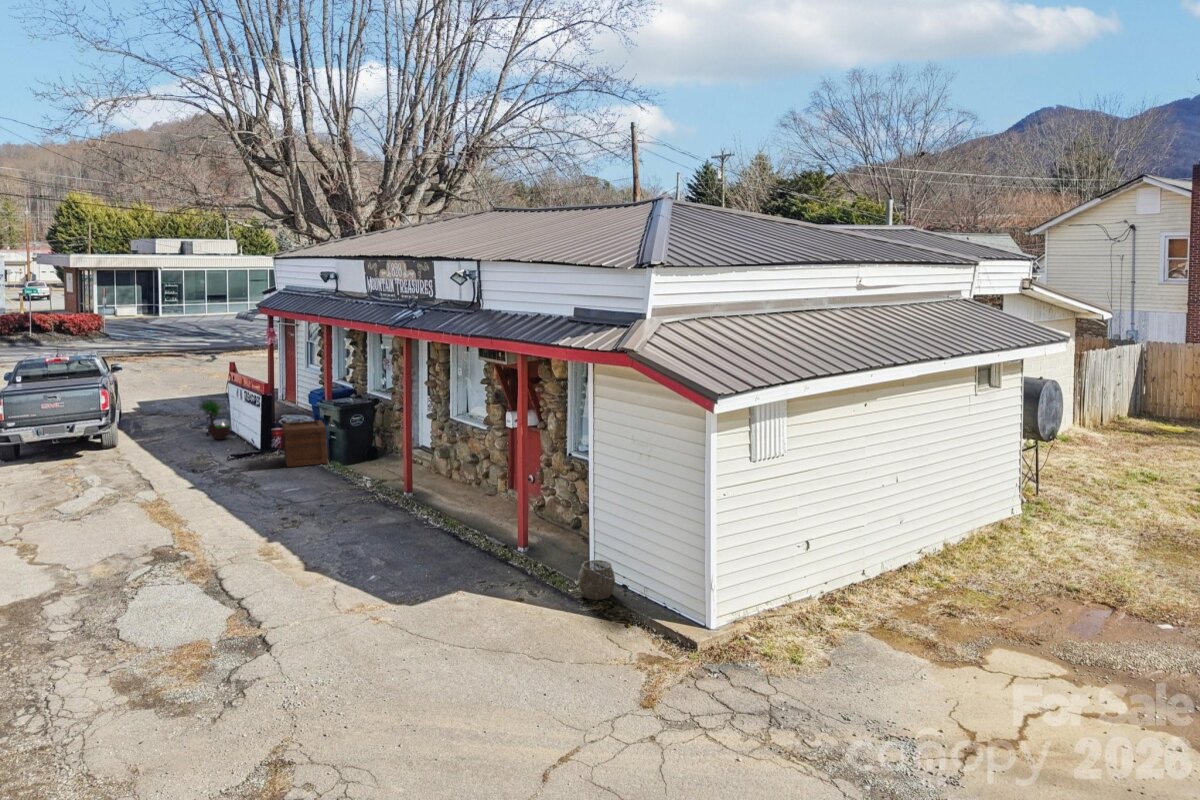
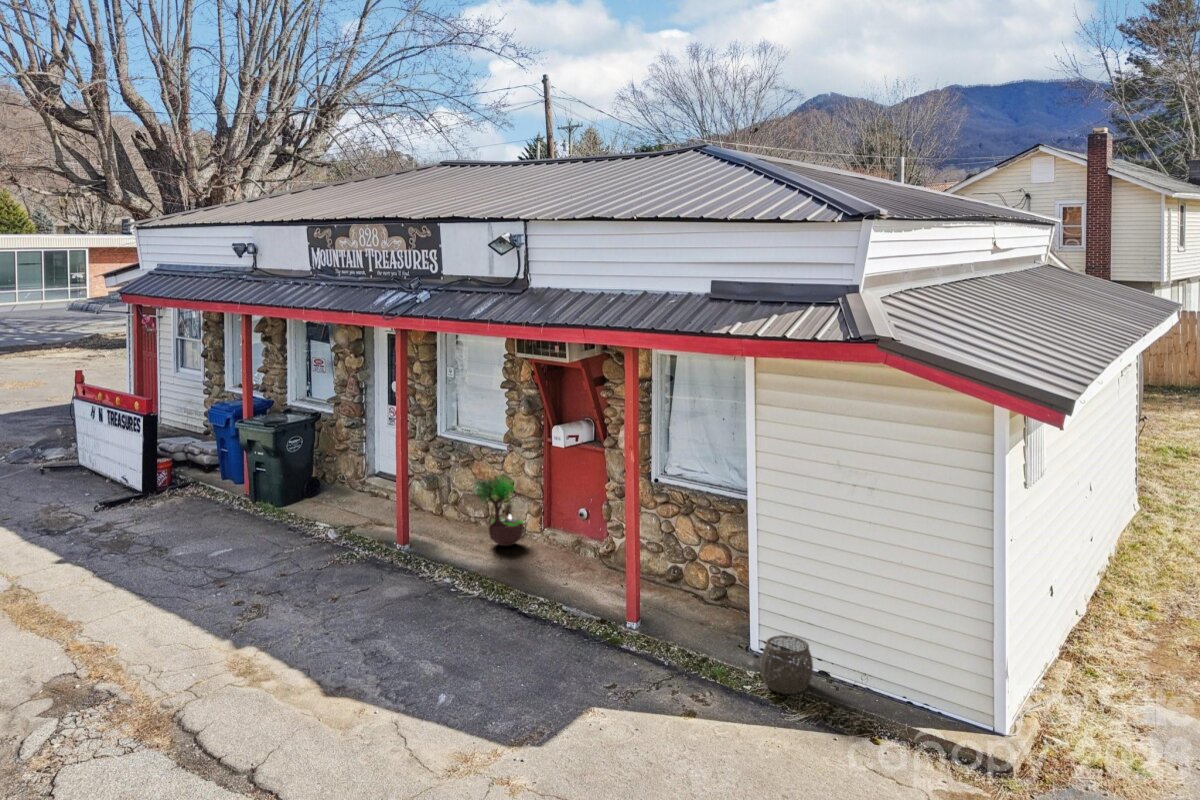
potted tree: present [200,400,230,439] -> present [473,476,523,546]
wooden crate: present [282,420,328,467] -> none [181,446,252,514]

